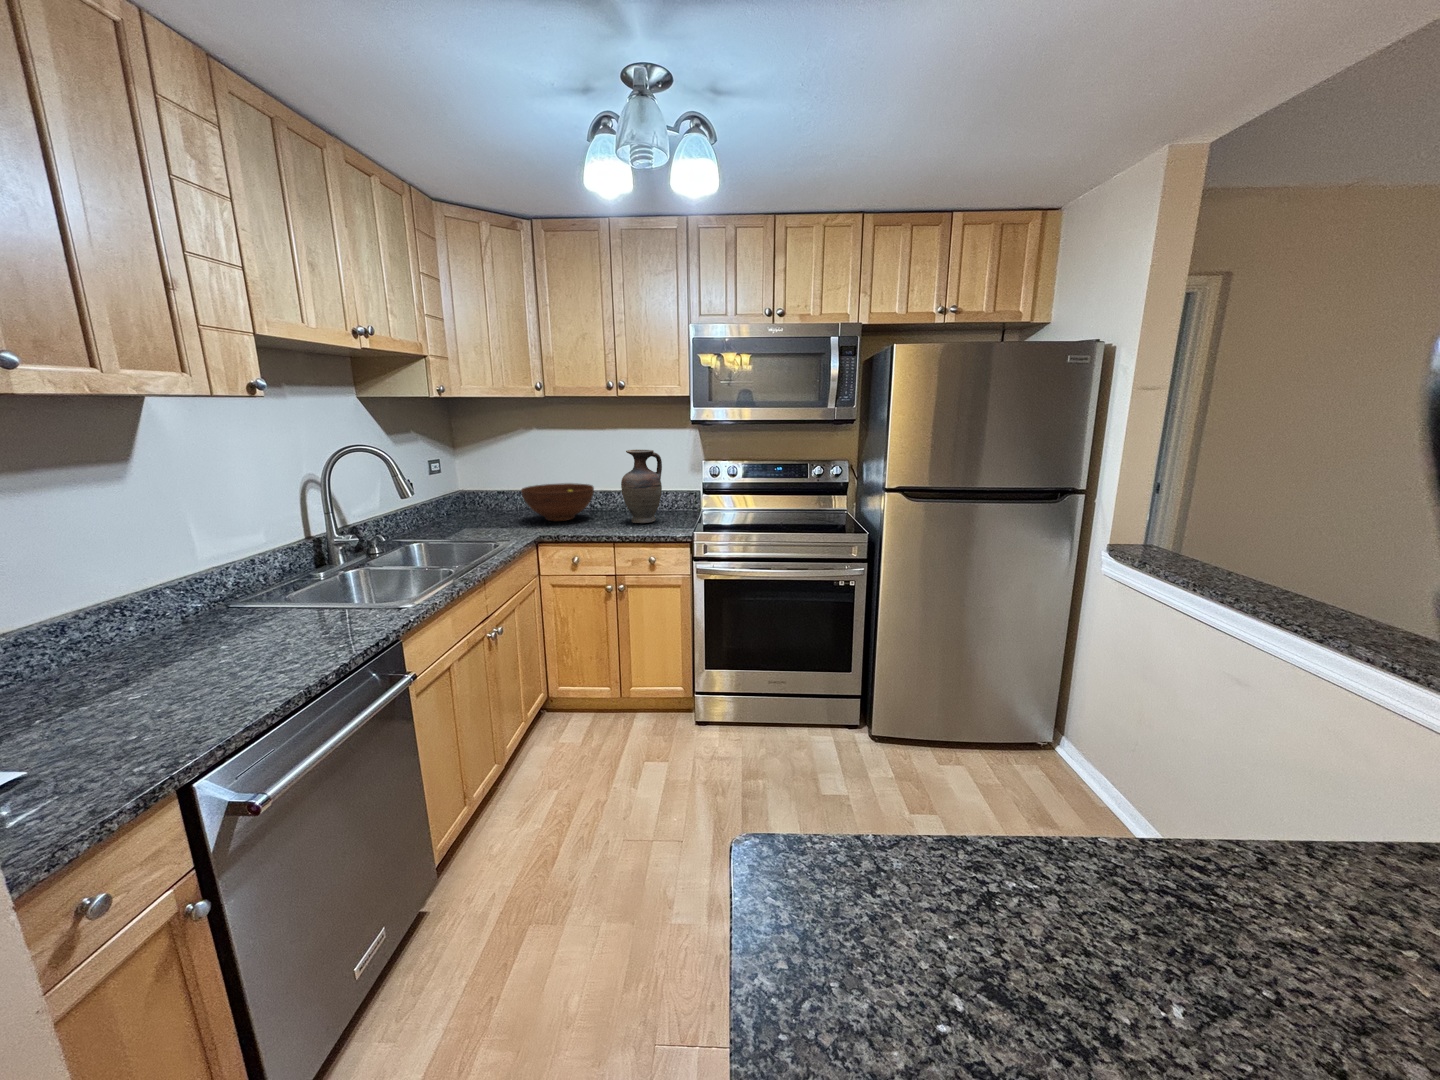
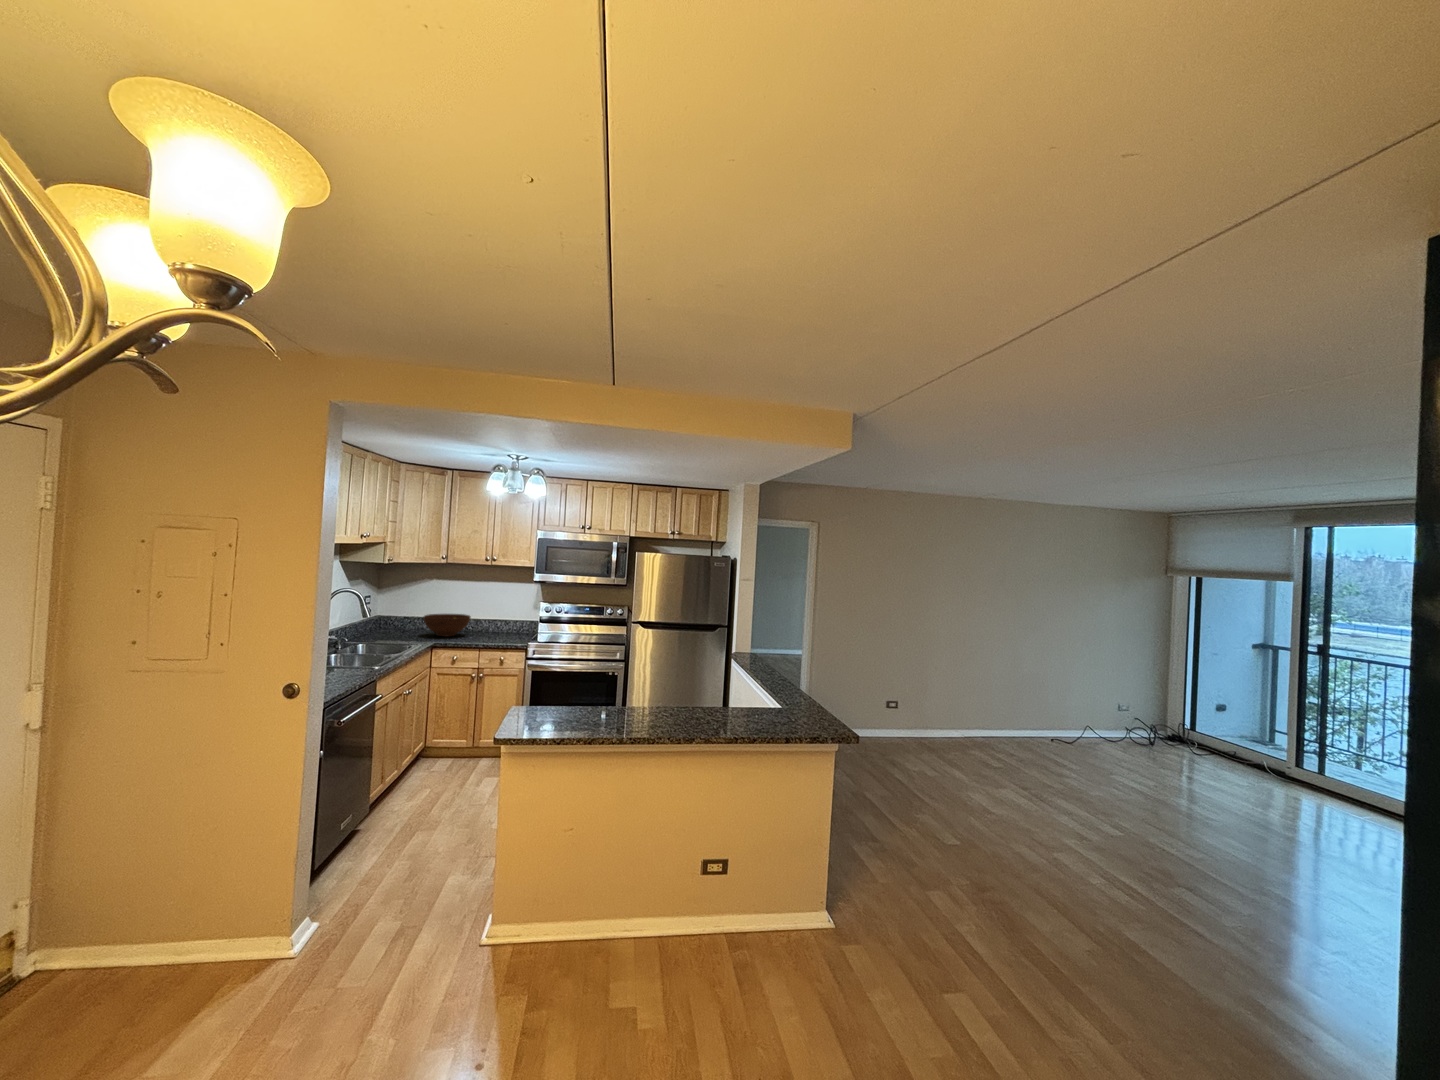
vase: present [621,449,662,523] -> none [488,595,515,639]

